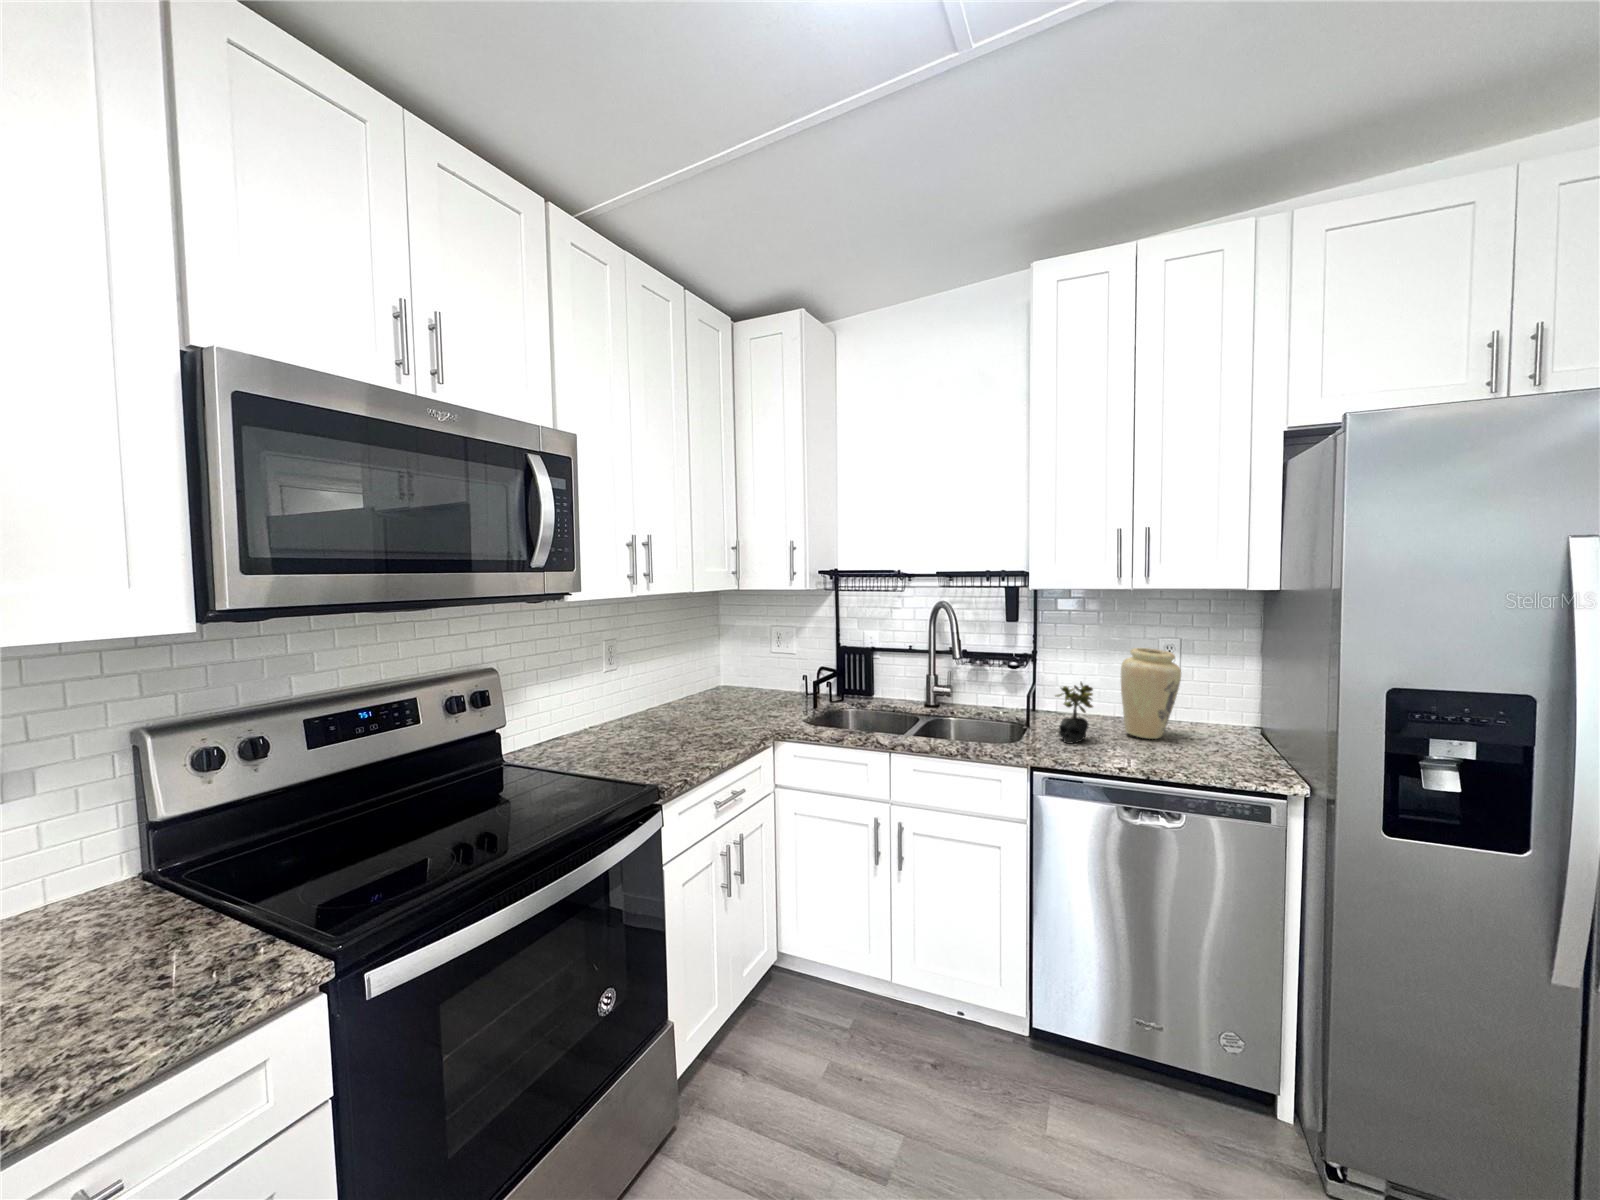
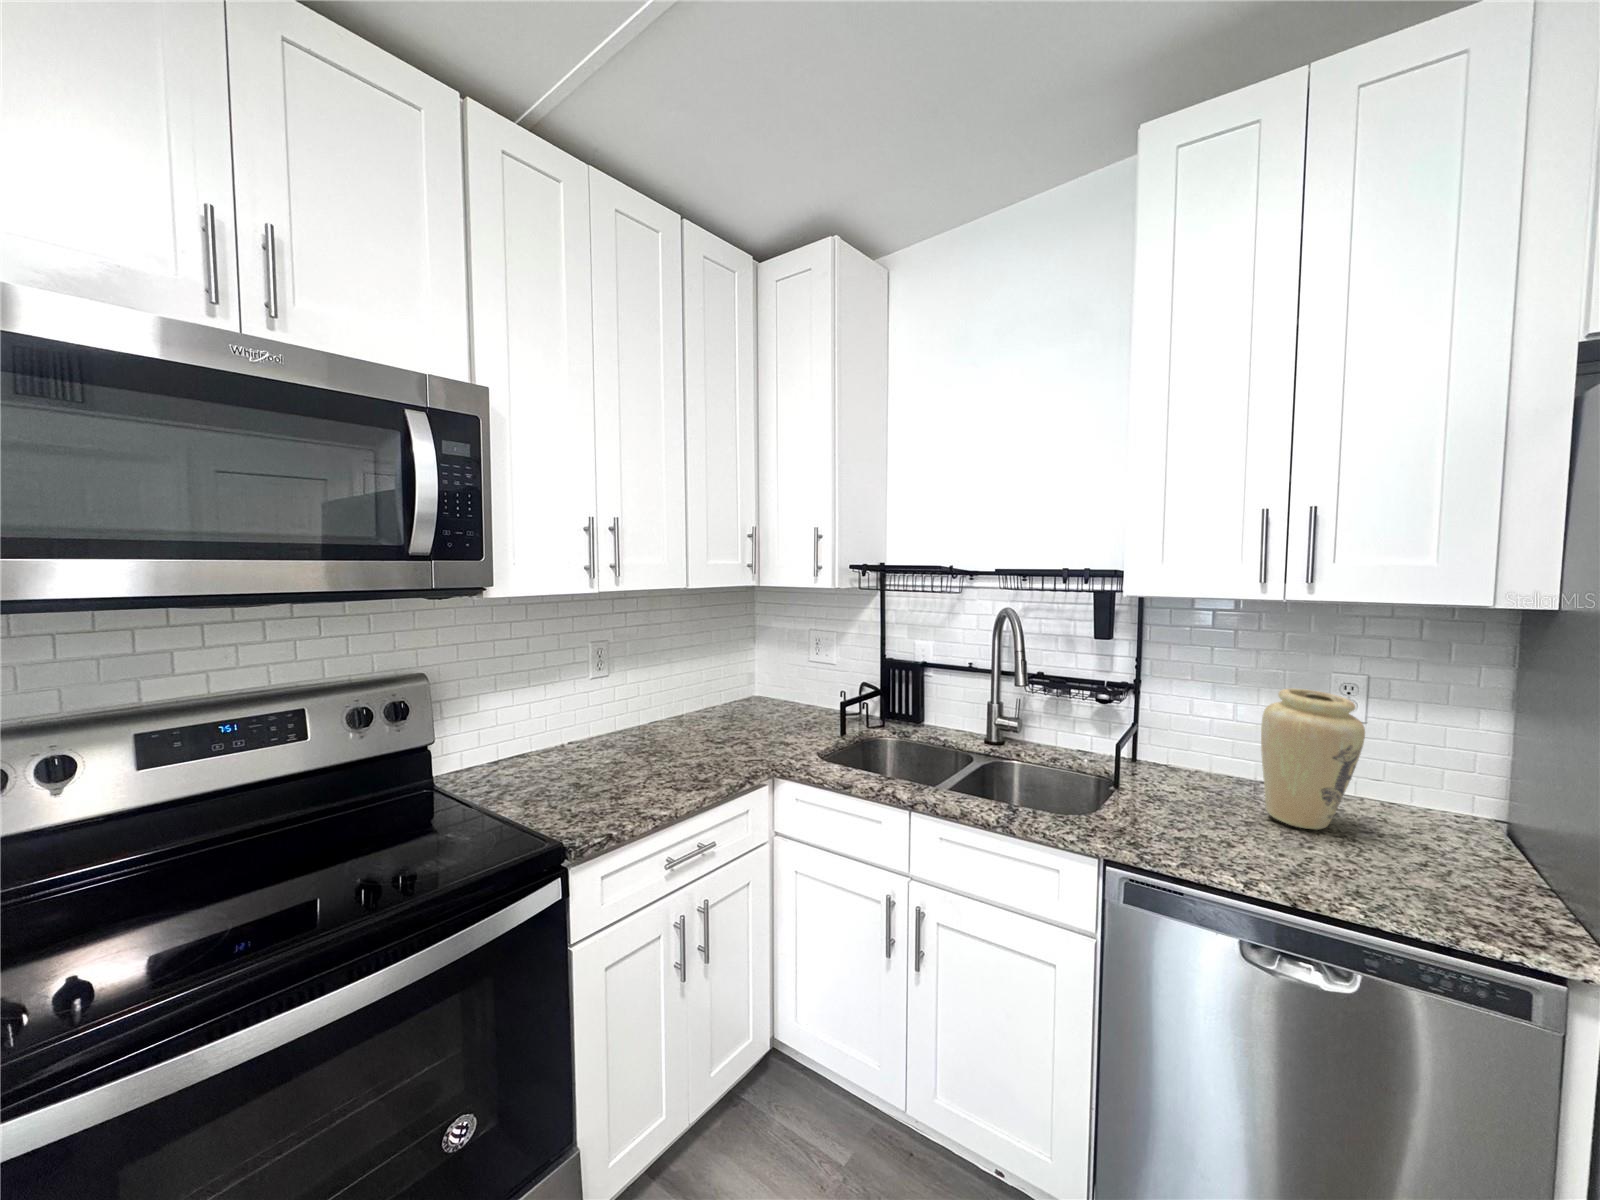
succulent plant: present [1055,682,1093,744] -> none [1152,734,1214,826]

